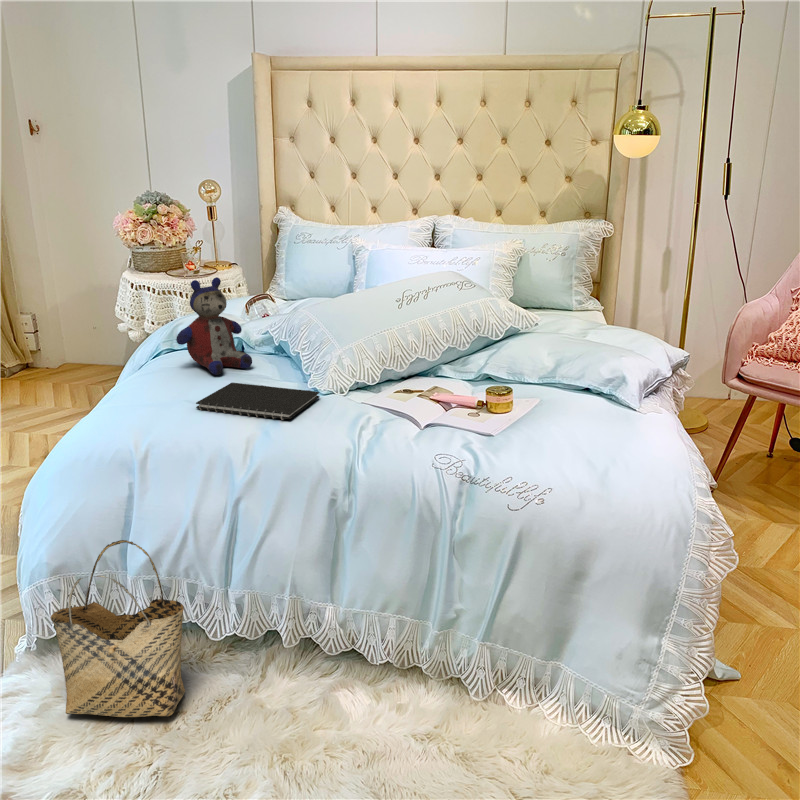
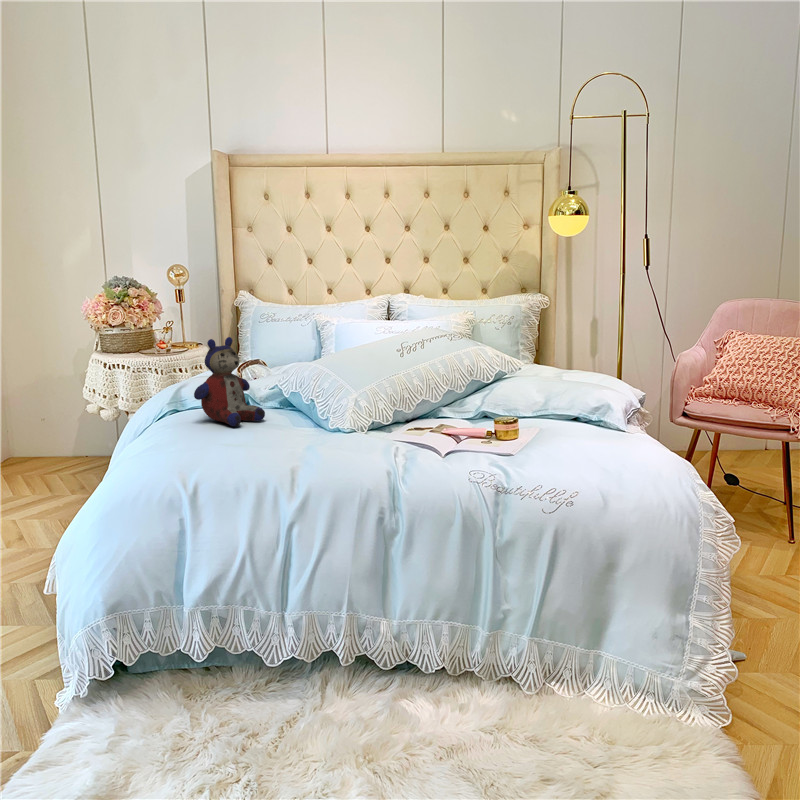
notebook: present [196,383,320,420] -> none [234,429,344,453]
woven basket: present [50,540,185,717] -> none [126,566,256,747]

